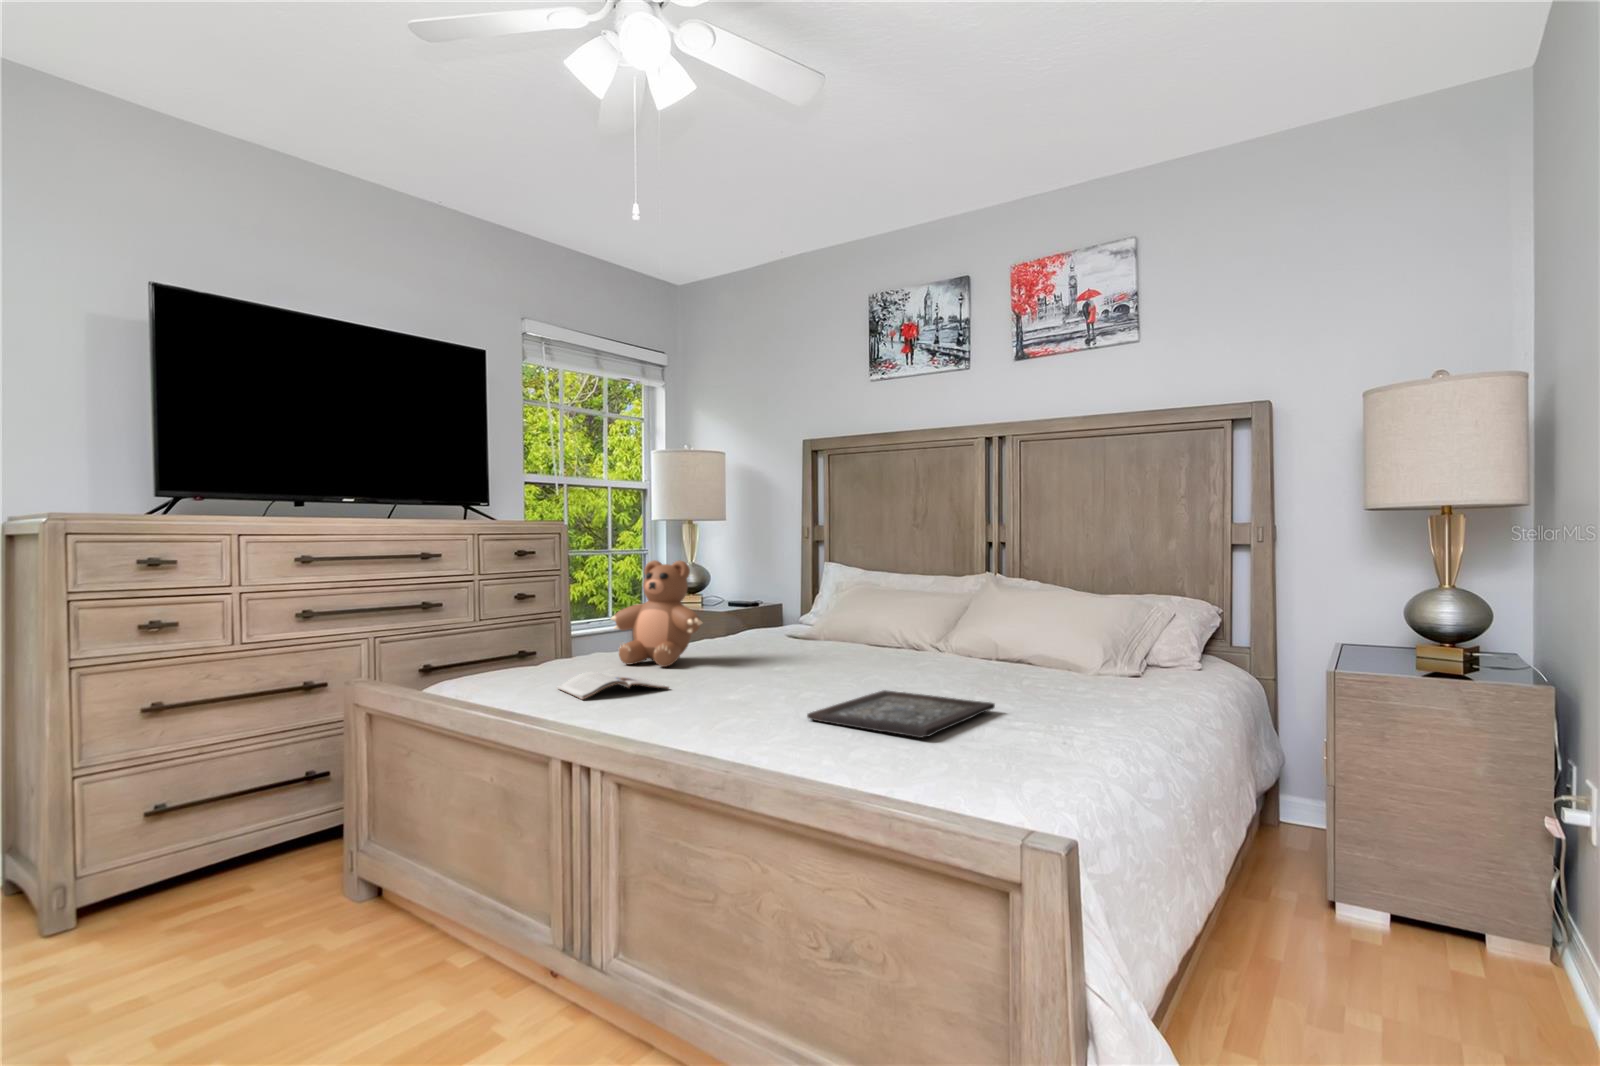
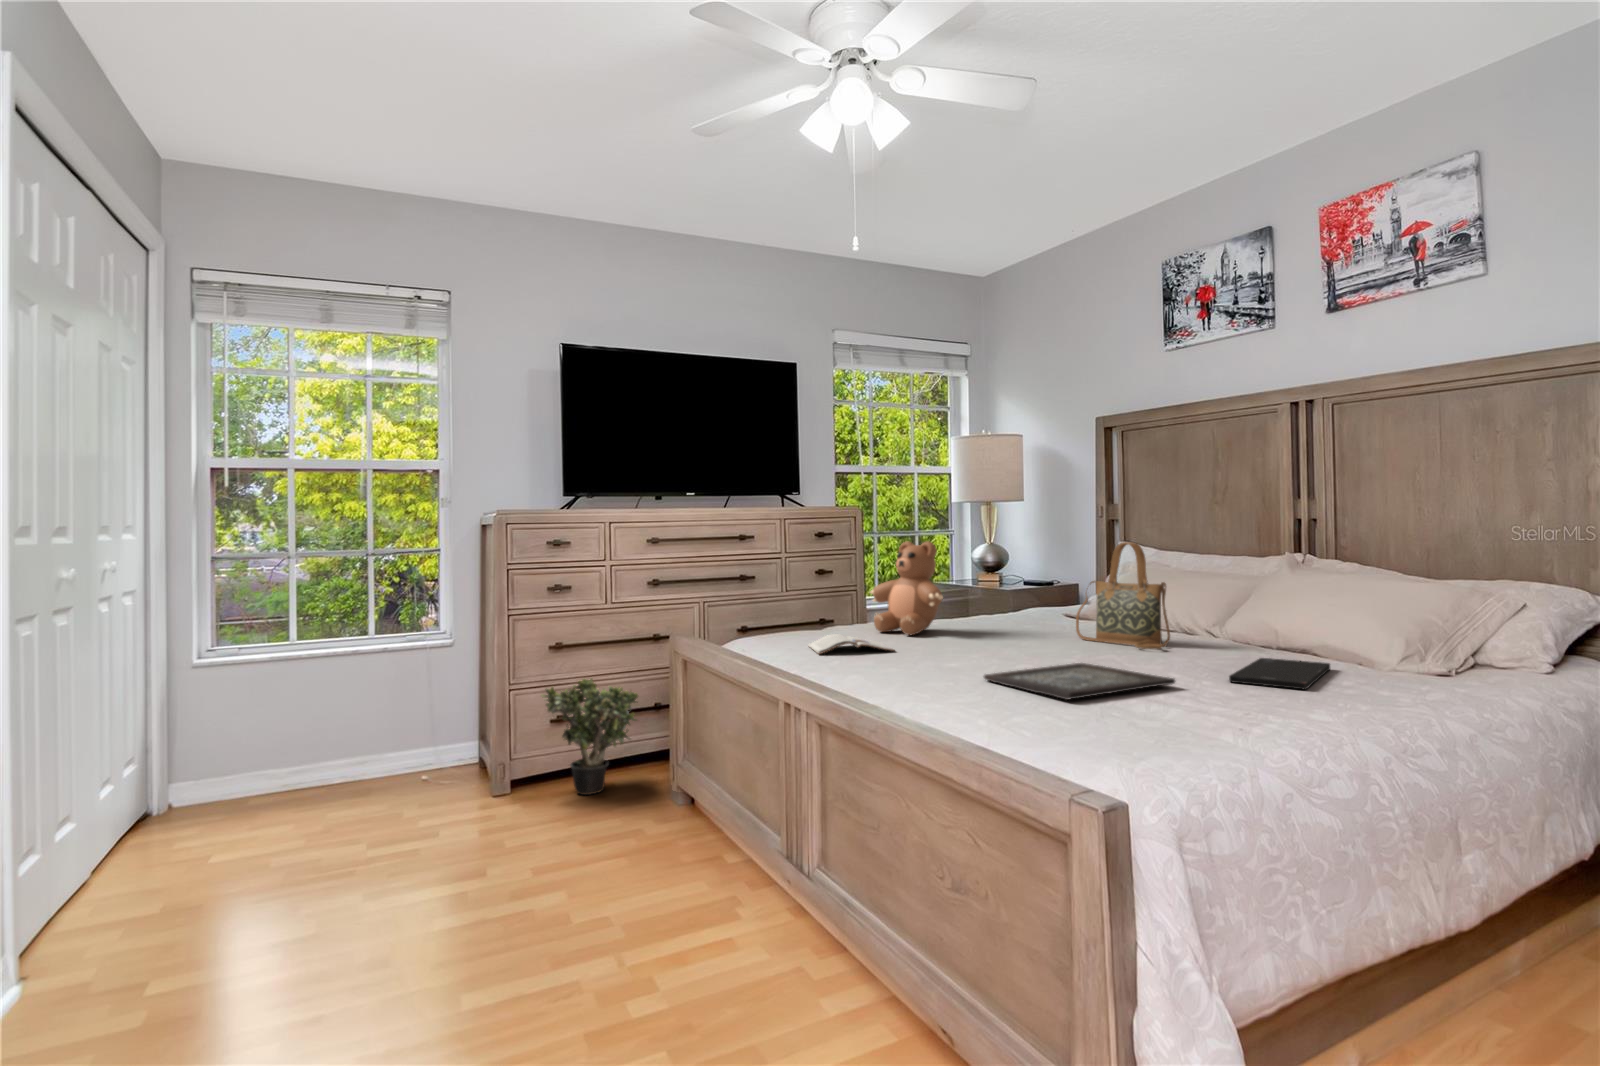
handbag: none [835,562,930,669] -> present [1076,542,1170,649]
smartphone: none [1025,673,1098,704] -> present [1229,658,1330,689]
potted plant: none [125,750,289,919] -> present [541,679,638,795]

